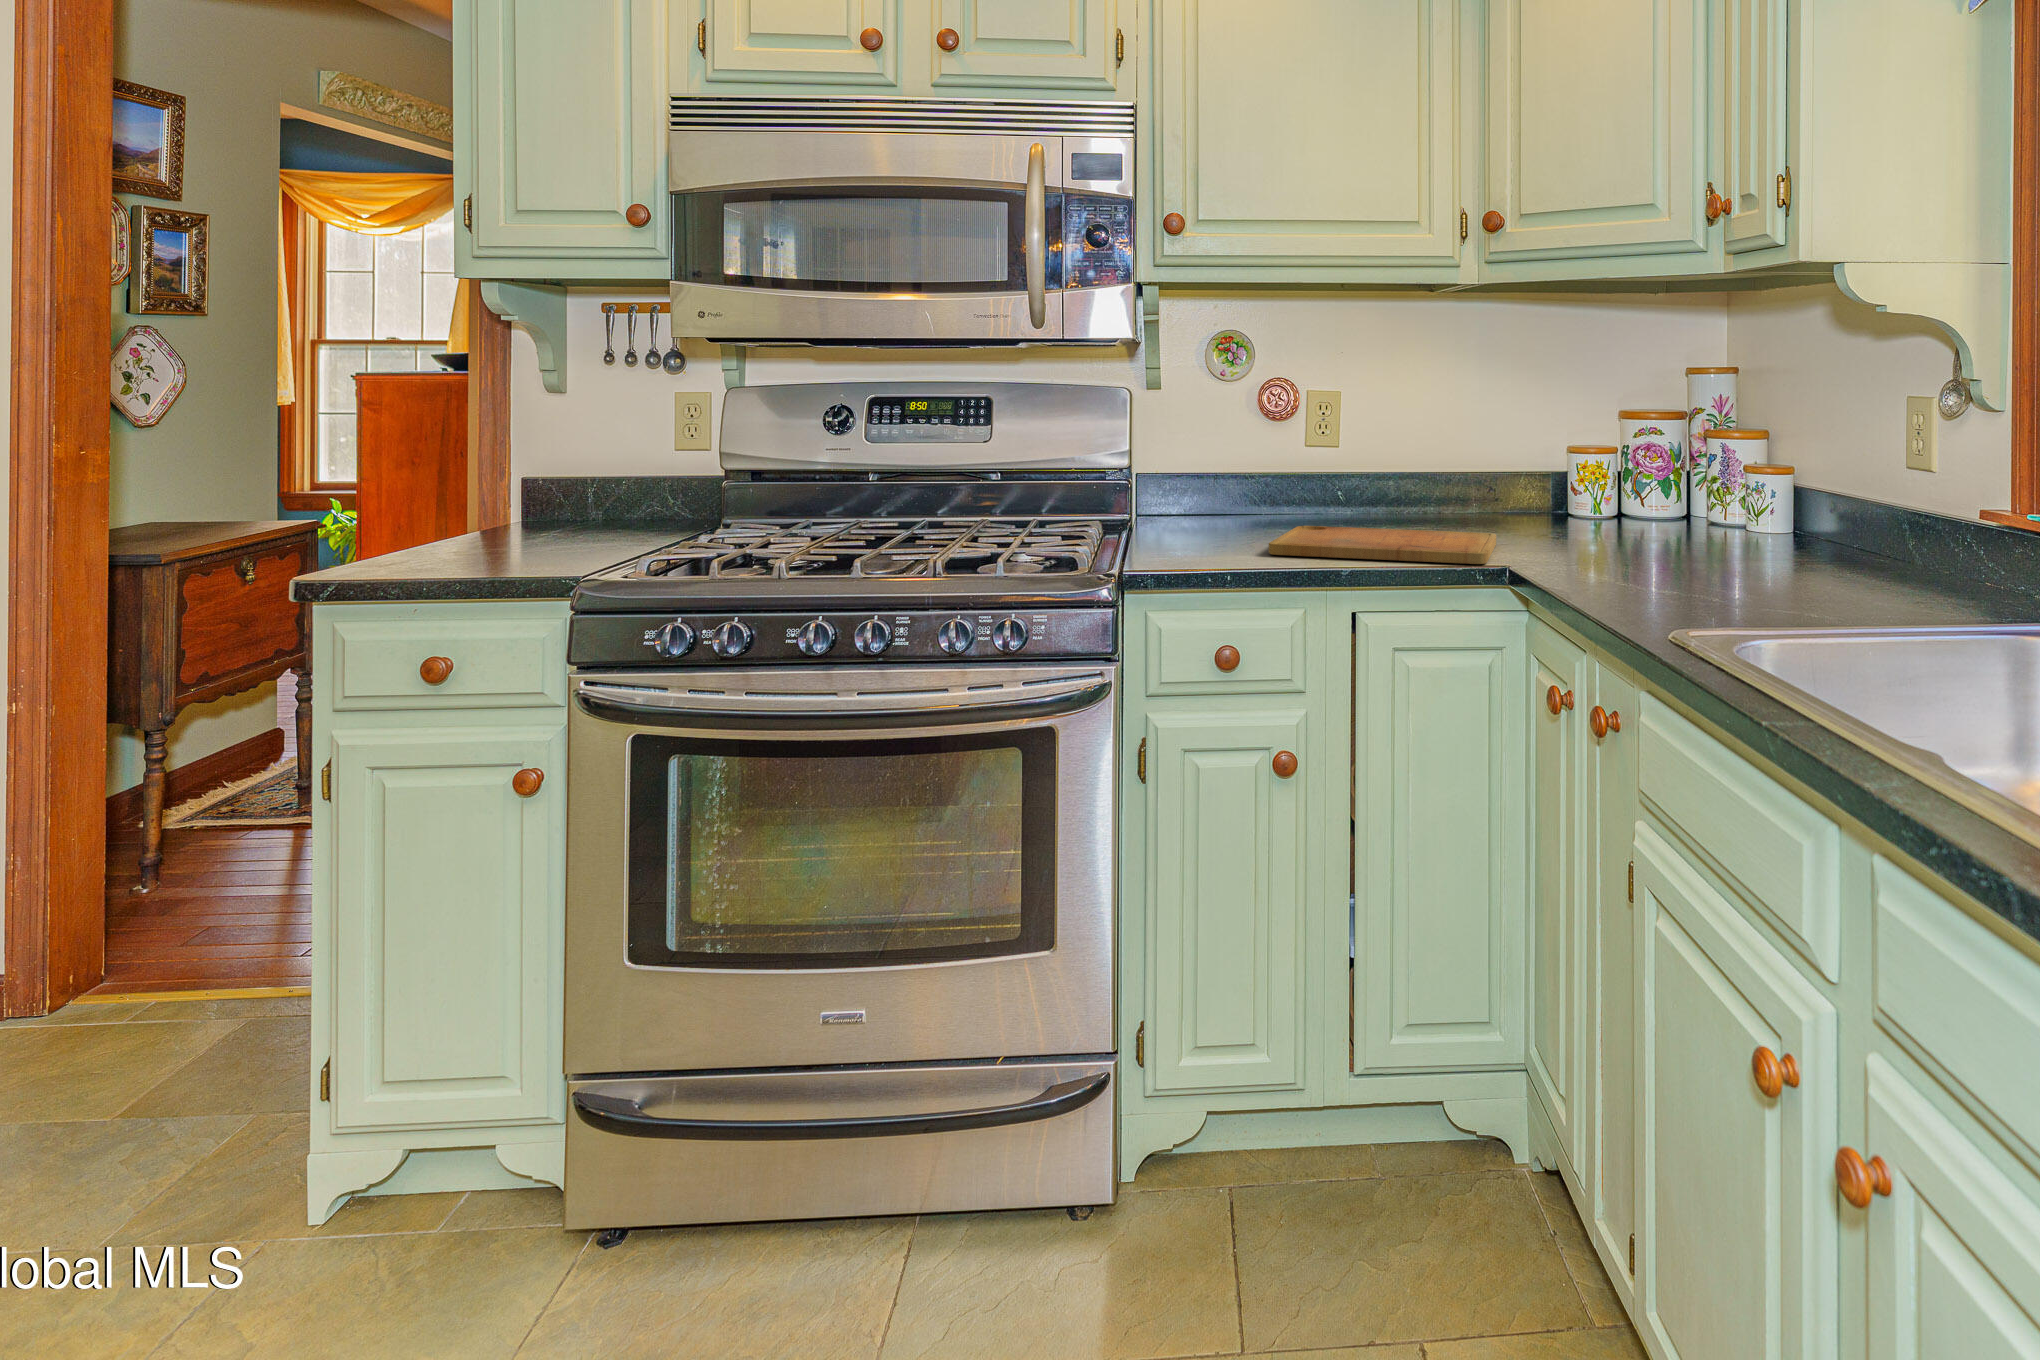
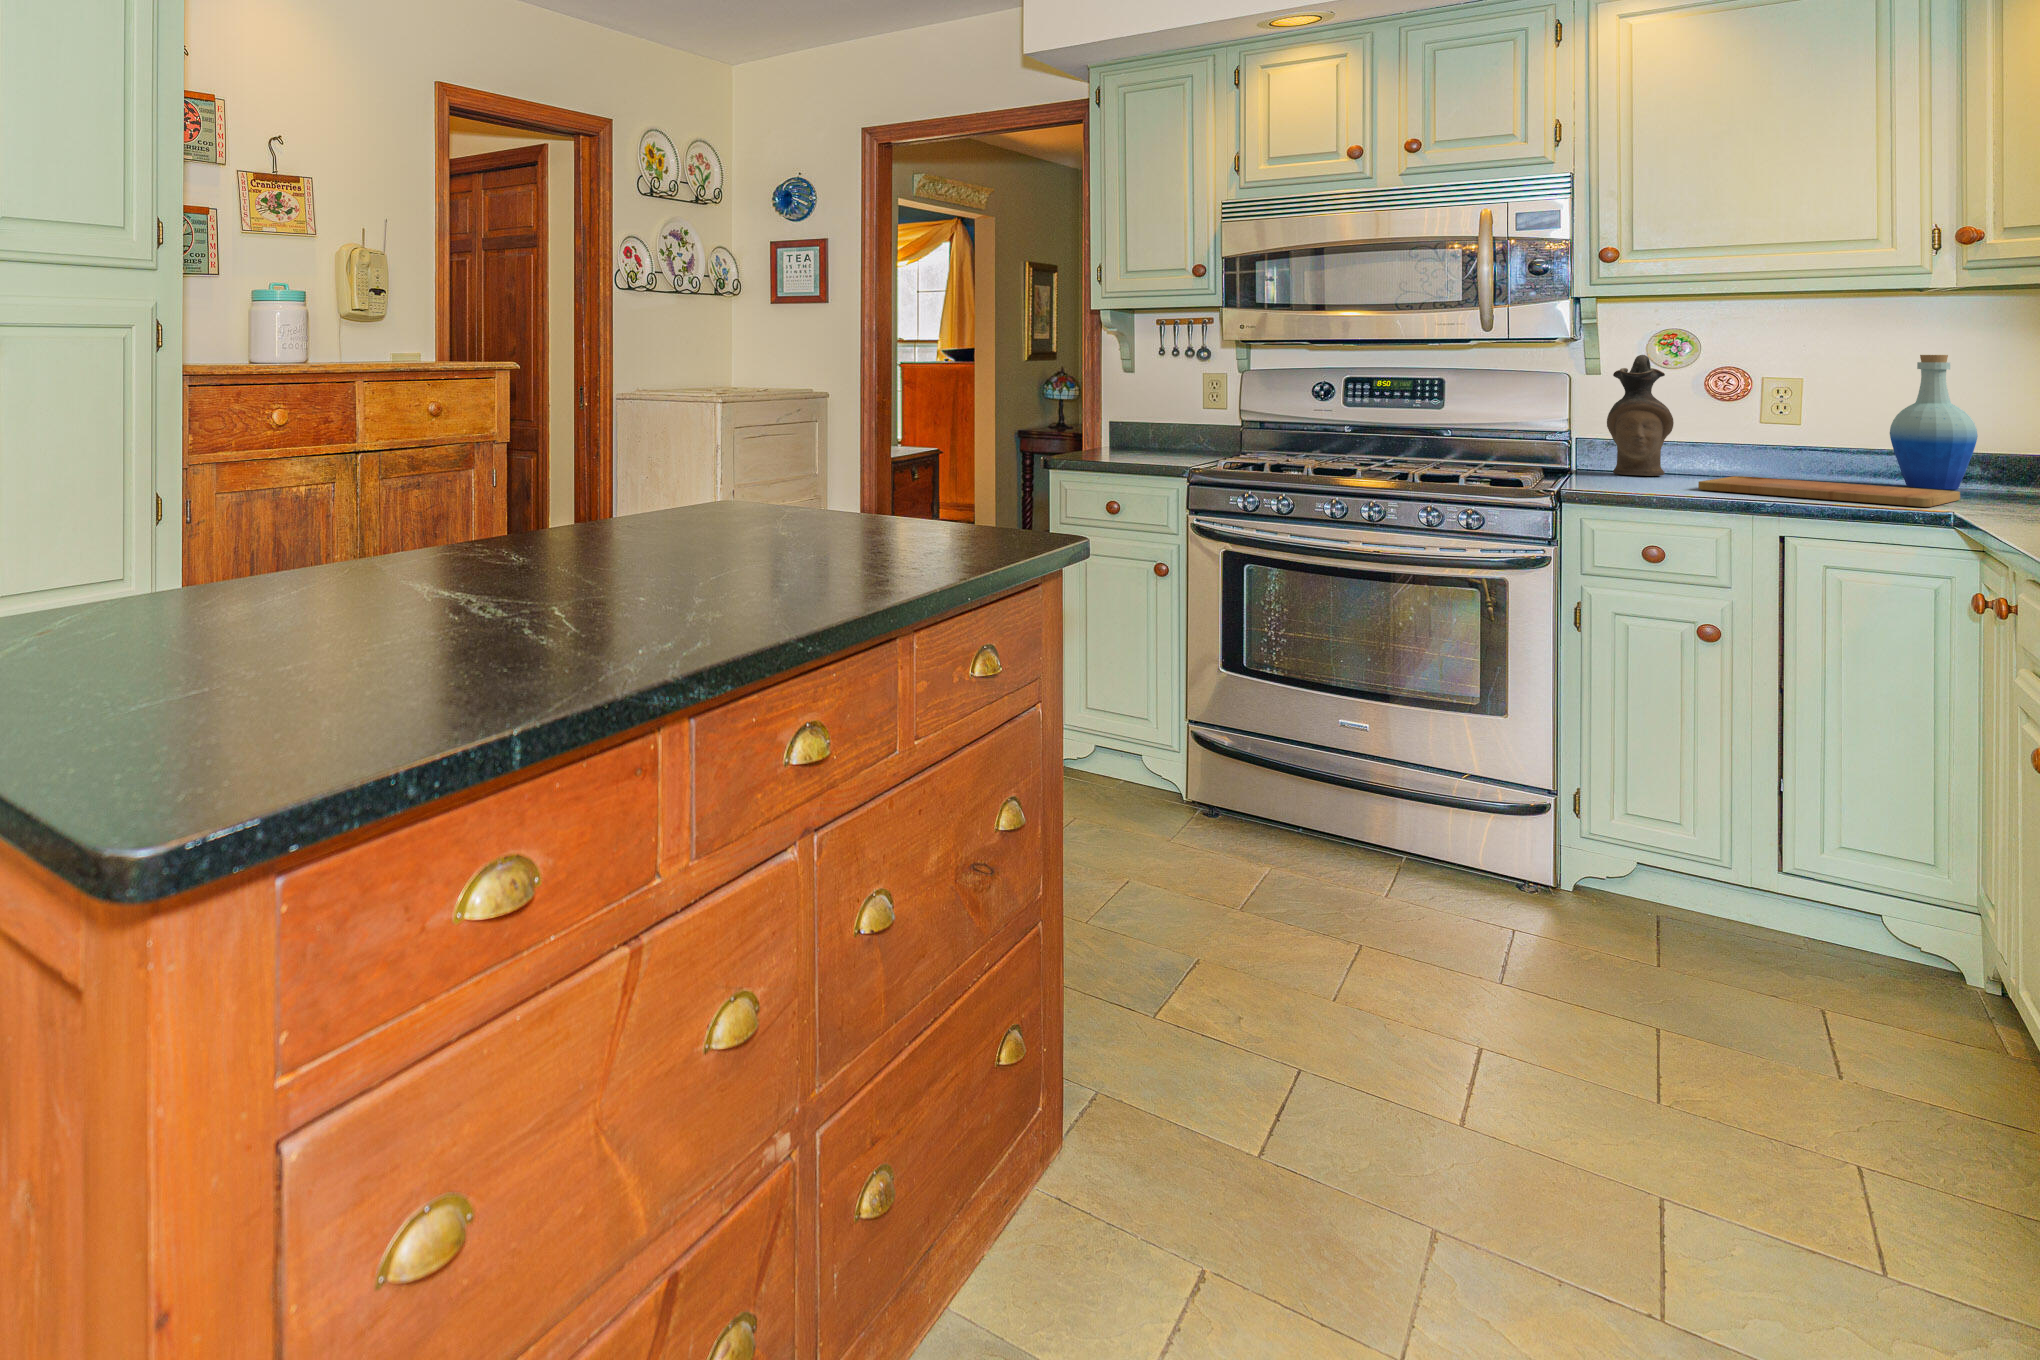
ceramic pitcher: none [1171,365,1238,530] -> present [1607,355,1674,476]
bottle: none [1425,366,1493,526] -> present [1890,355,1978,490]

